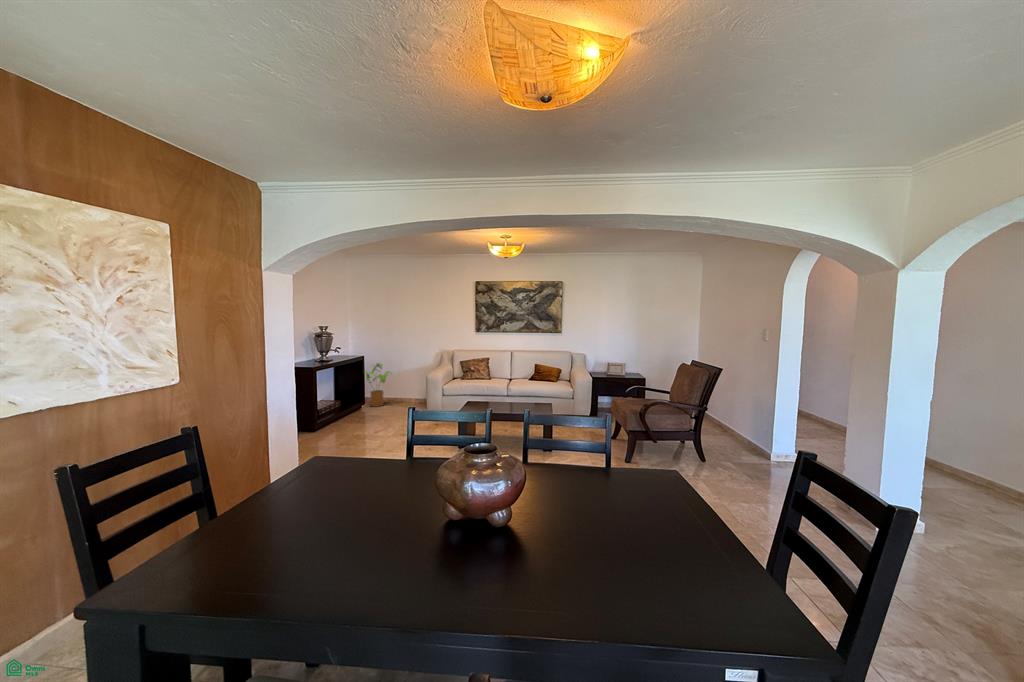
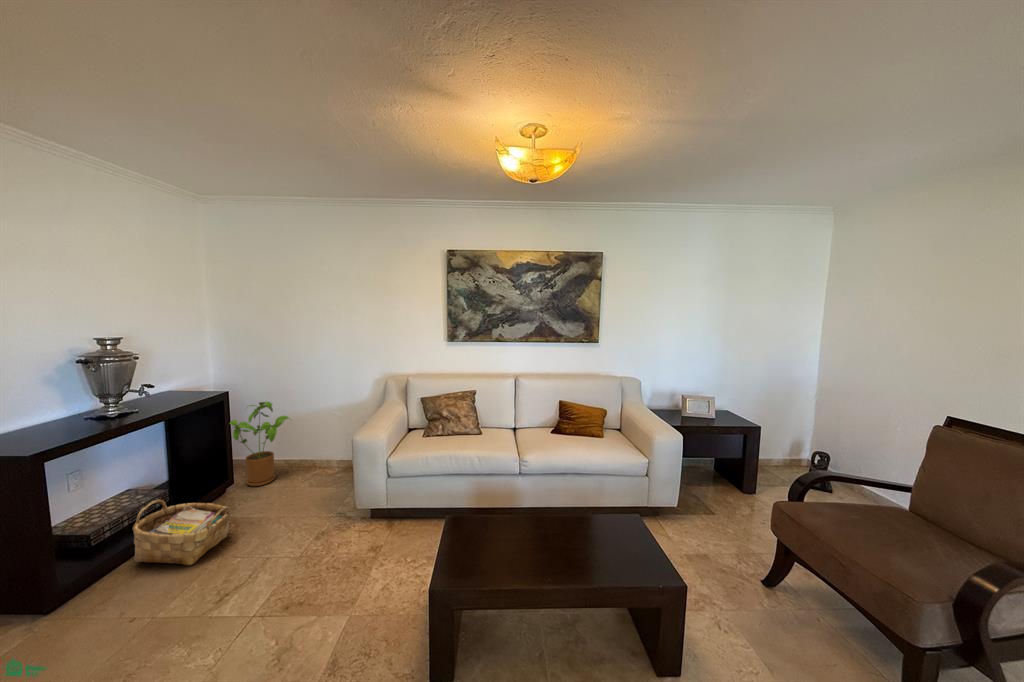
woven basket: none [339,398,375,424] -> present [133,500,231,565]

